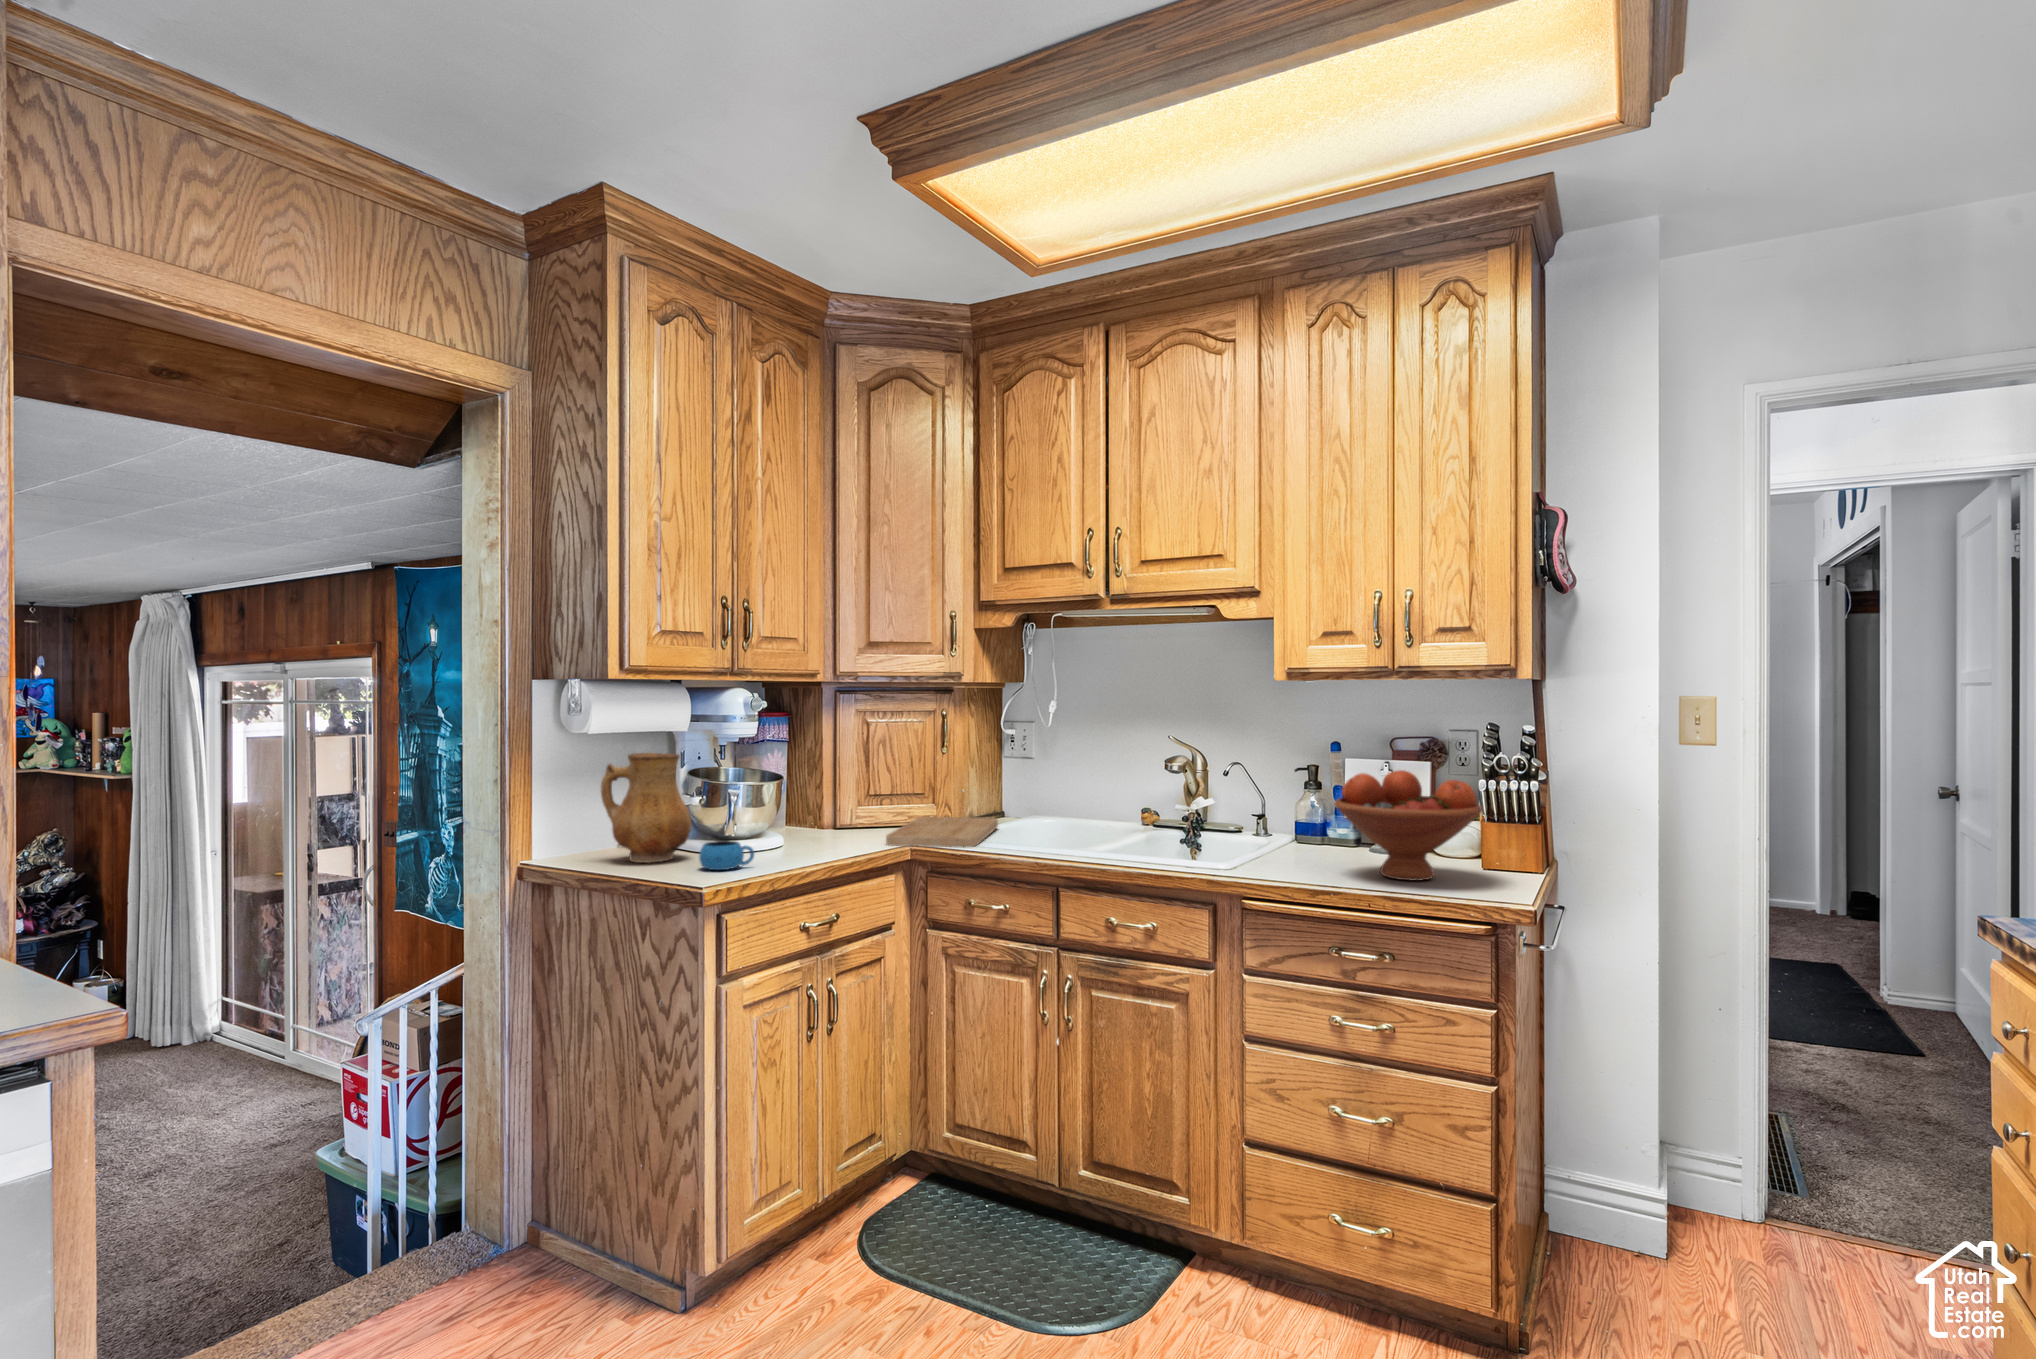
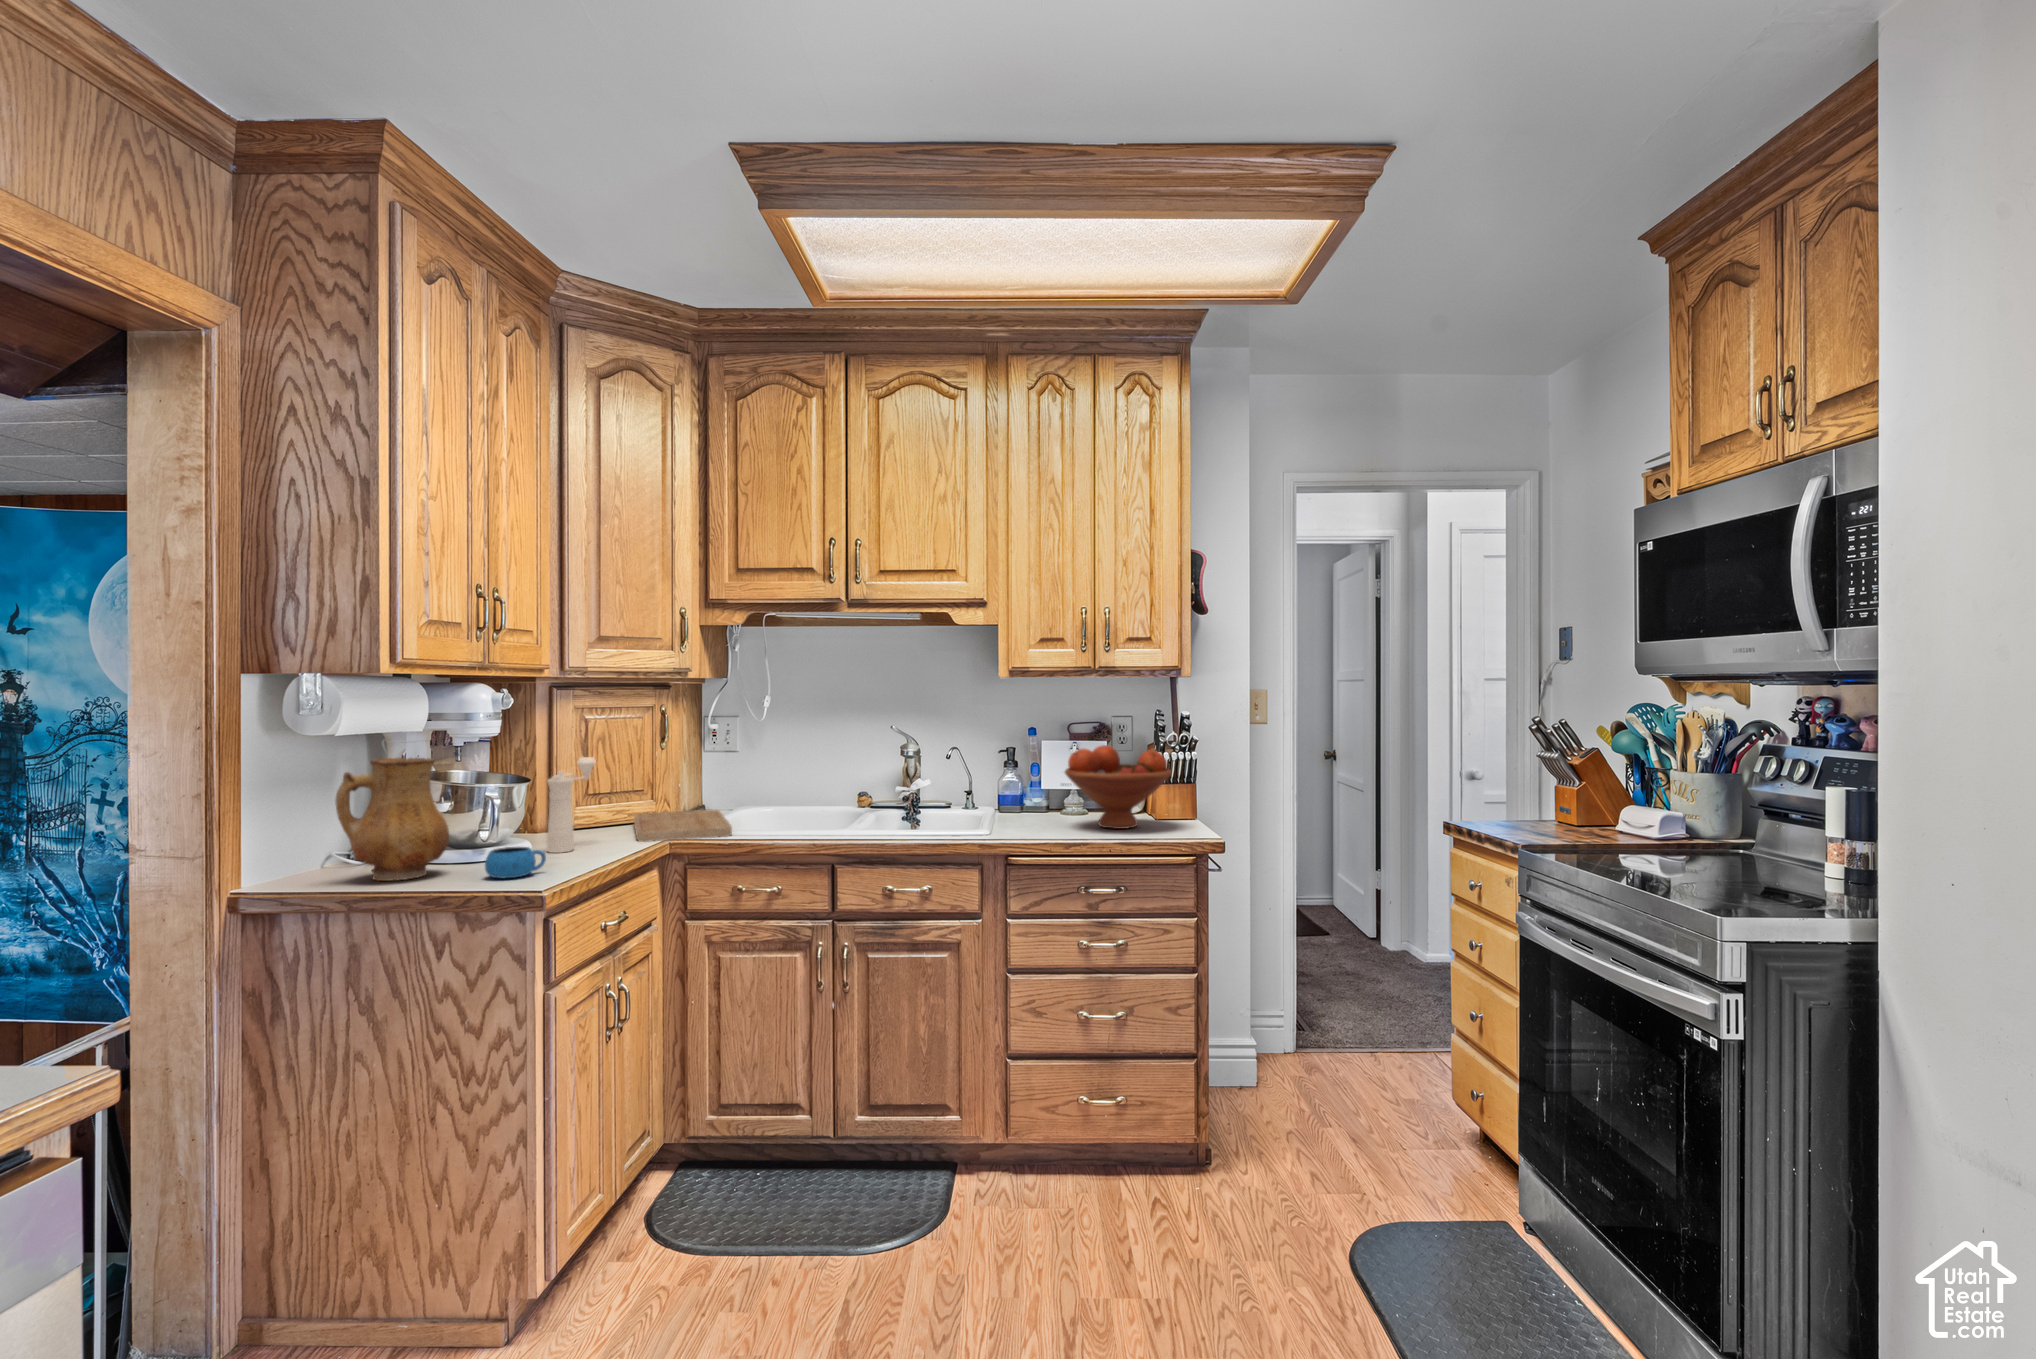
pepper mill: none [795,759,850,850] -> present [547,757,596,853]

